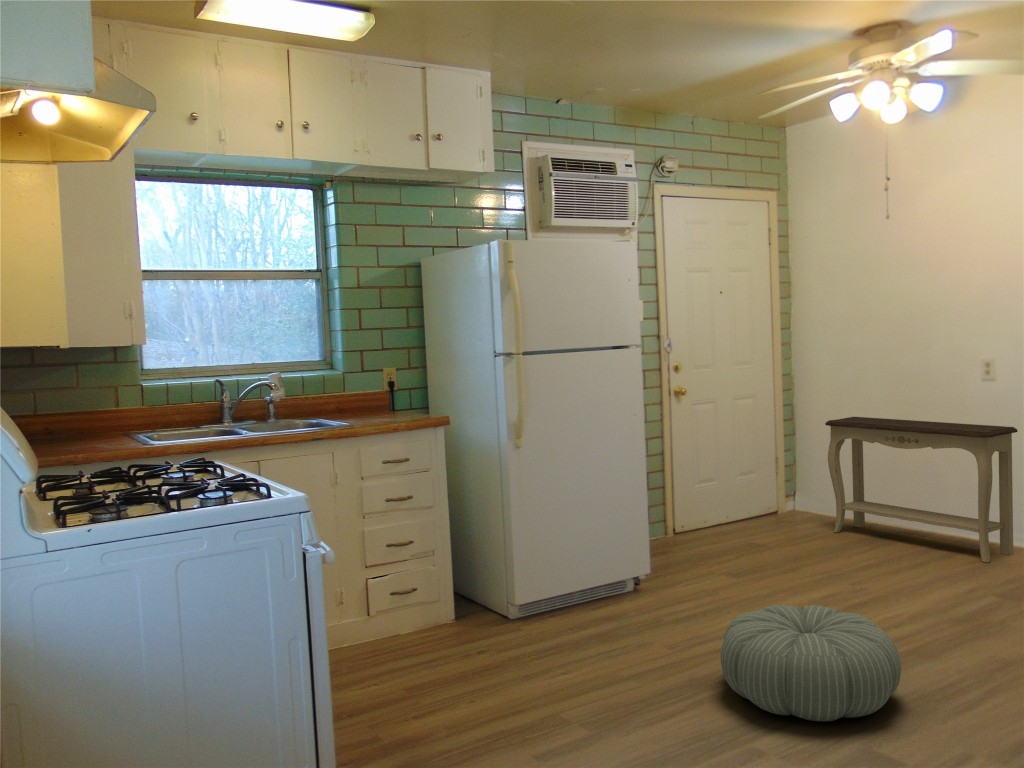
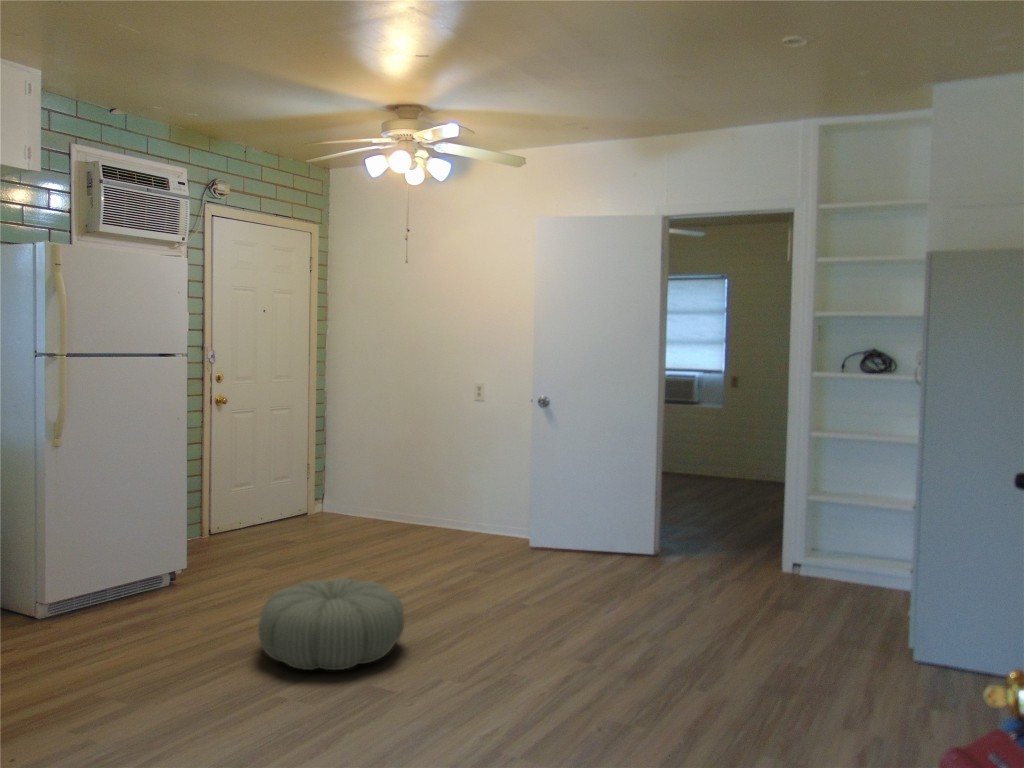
console table: present [825,417,1018,563] -> none [352,427,494,542]

